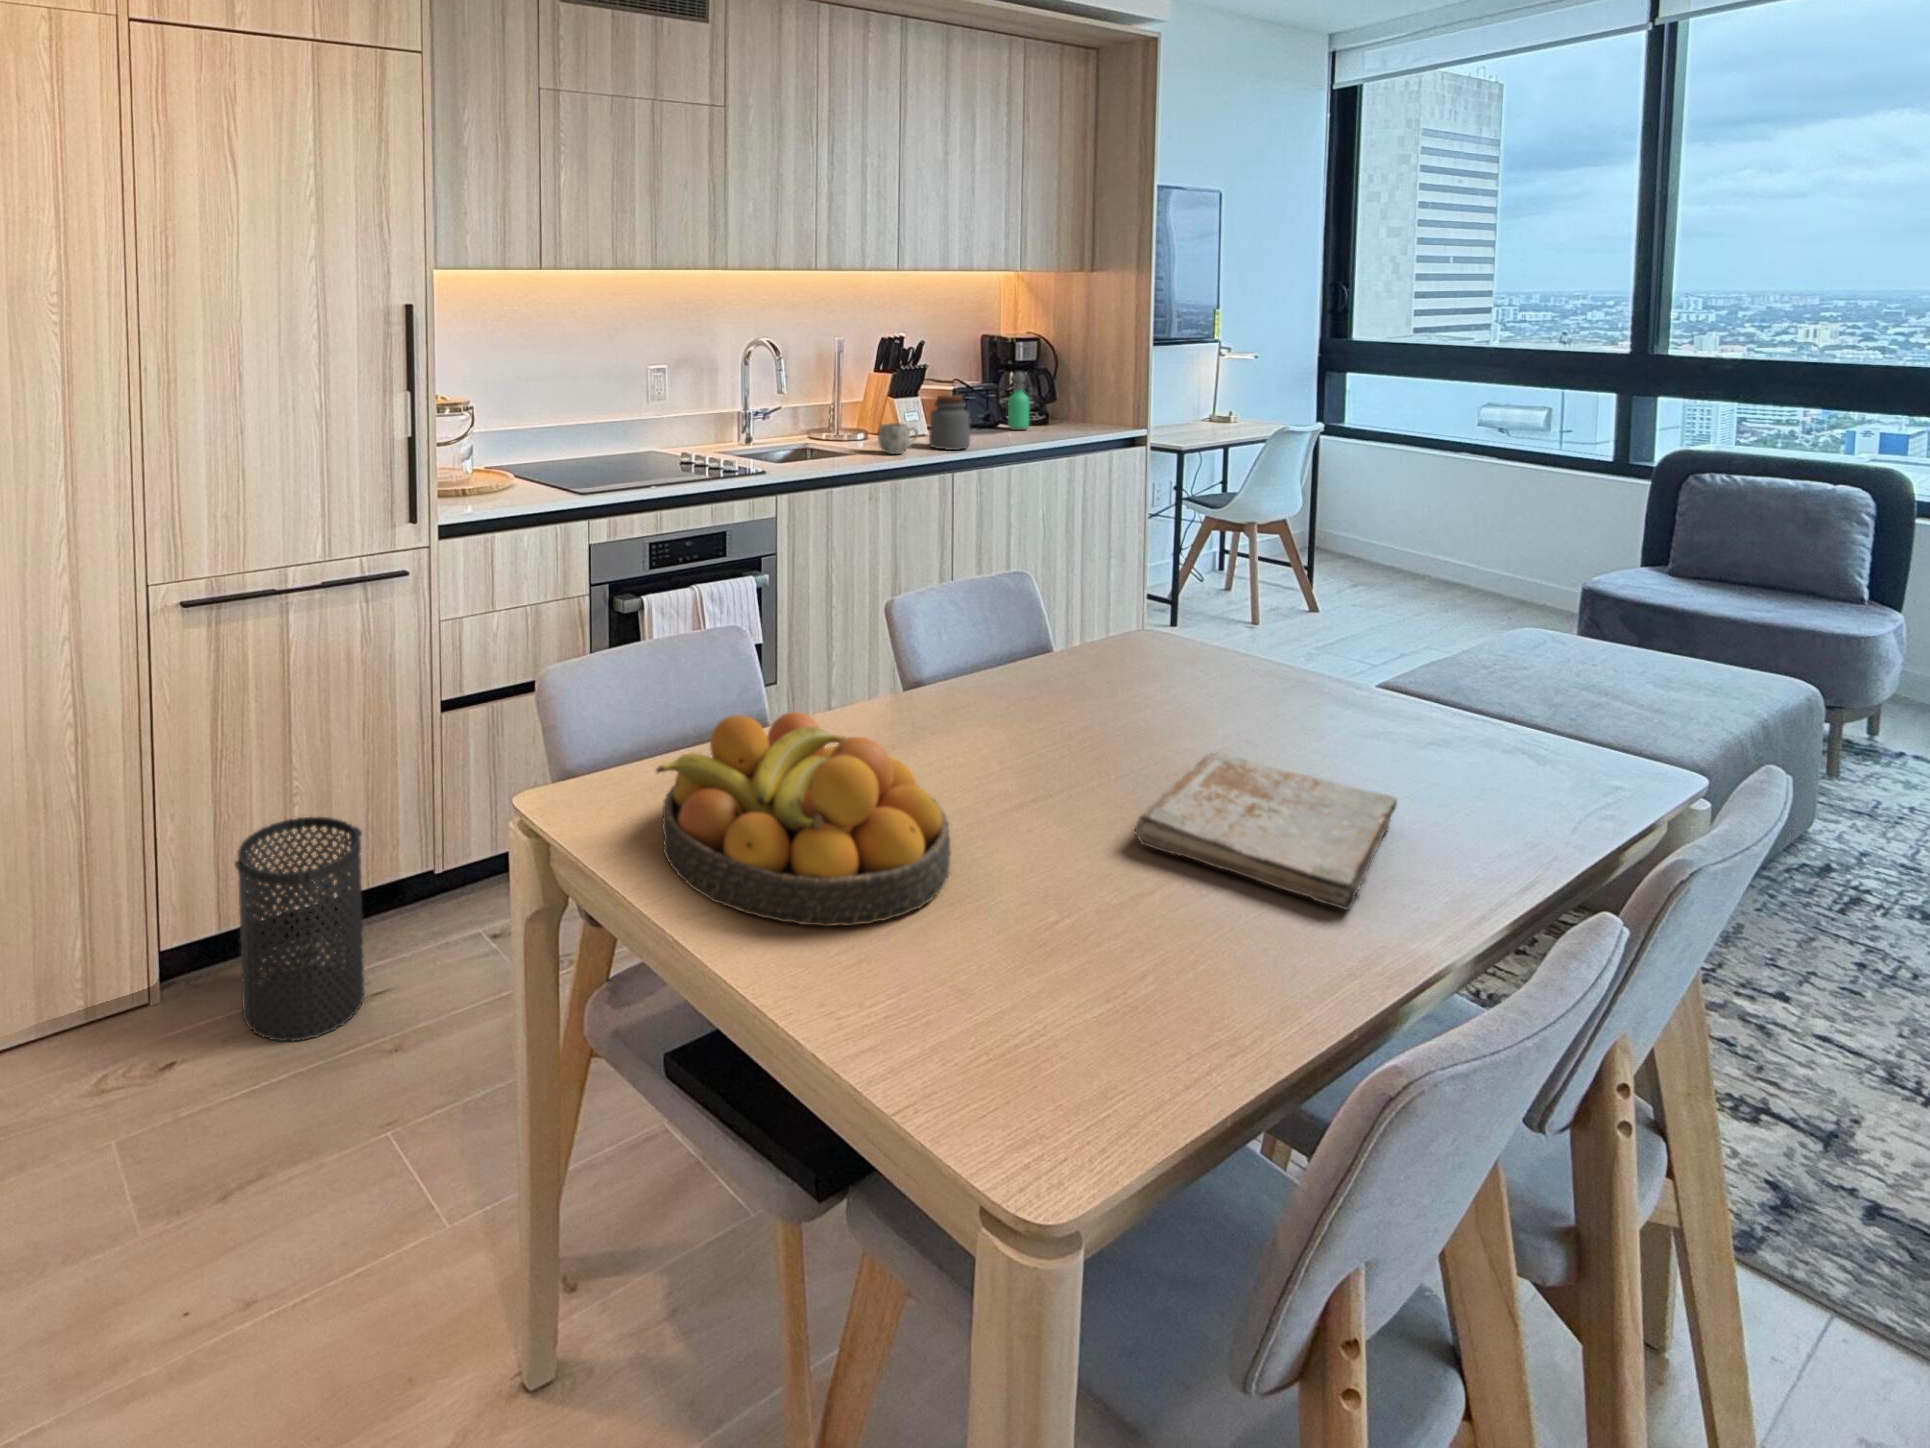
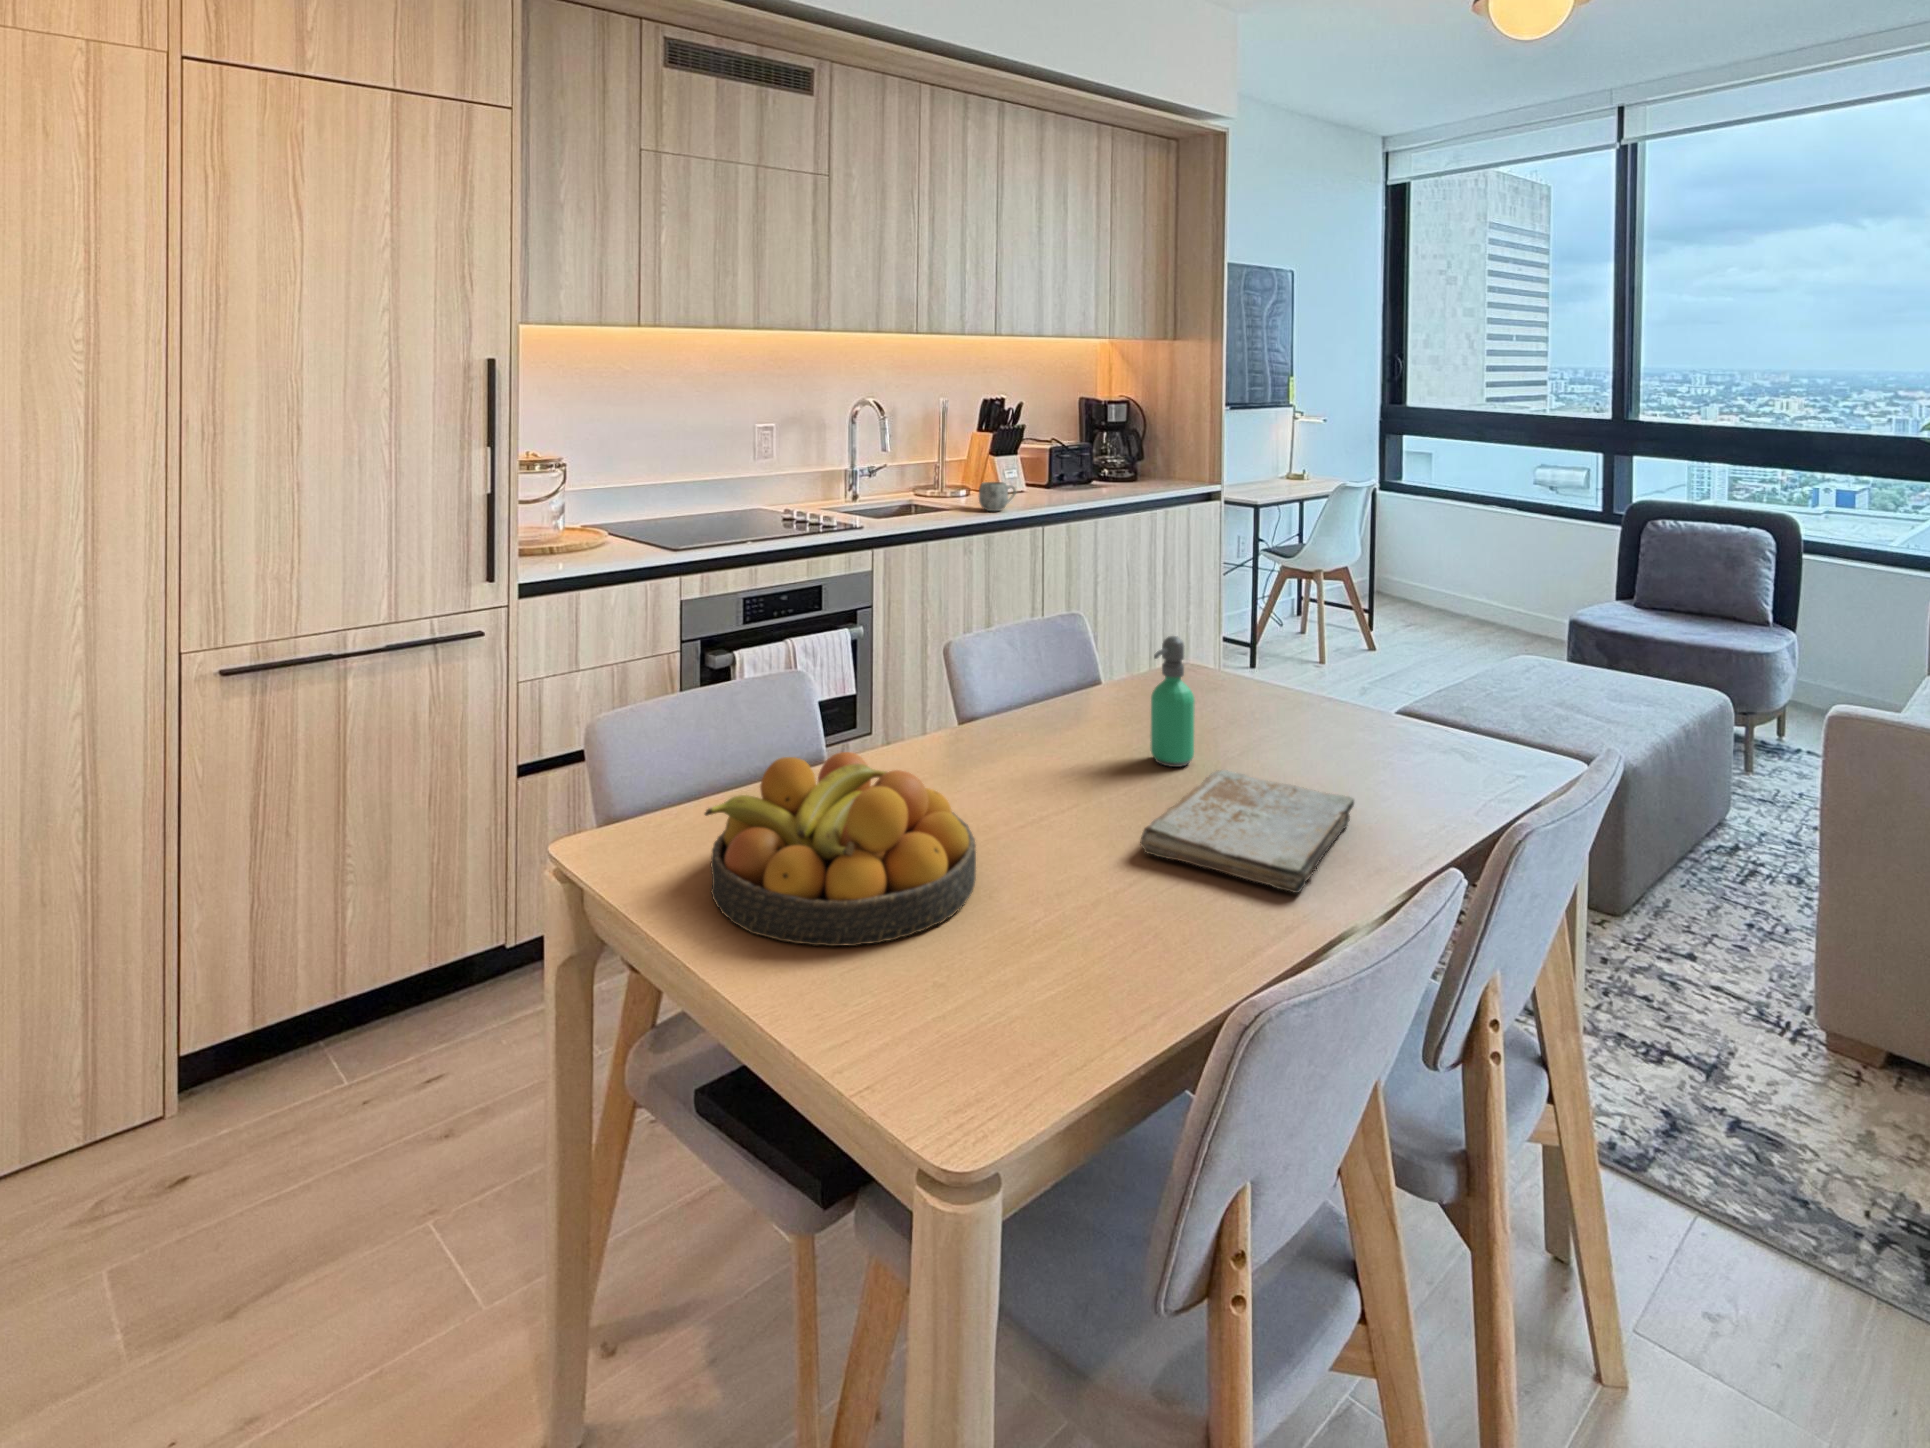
soap dispenser: present [1008,372,1029,430] -> present [1150,636,1195,767]
jar: present [929,395,970,450] -> none [1027,454,1065,507]
trash can: present [235,817,364,1041] -> none [272,903,422,1153]

